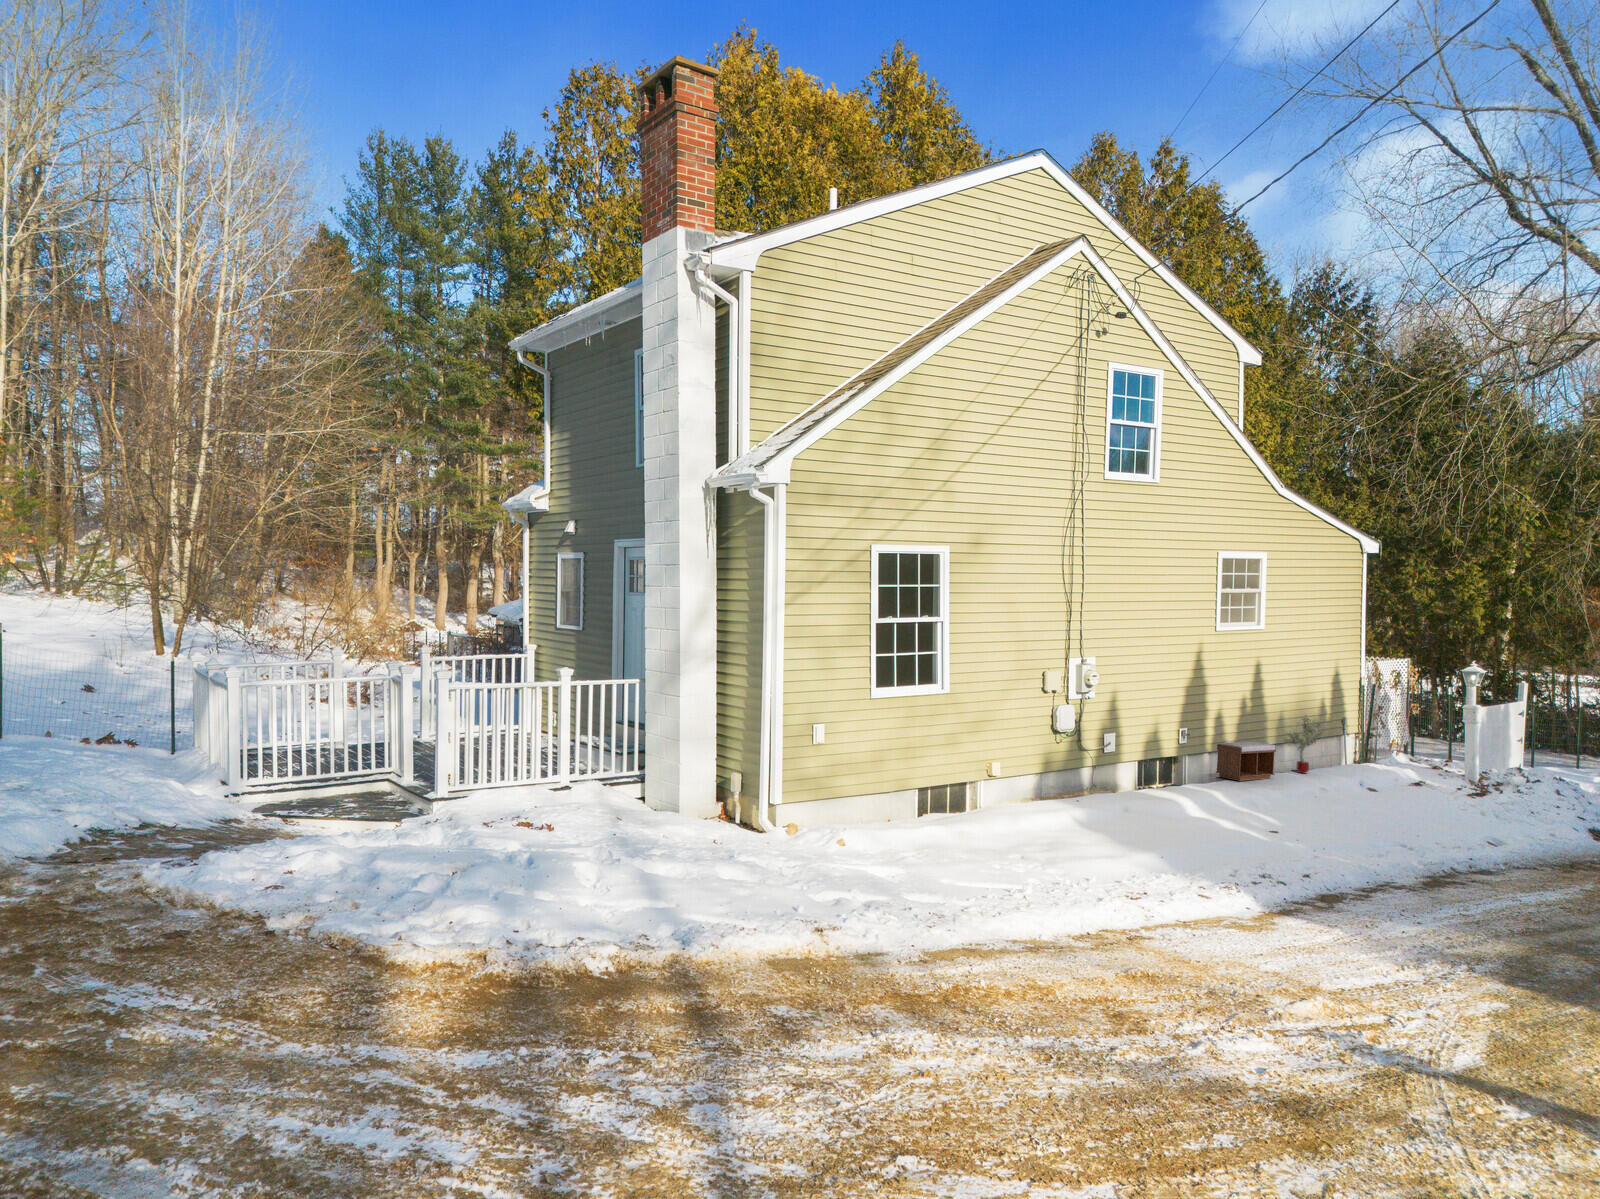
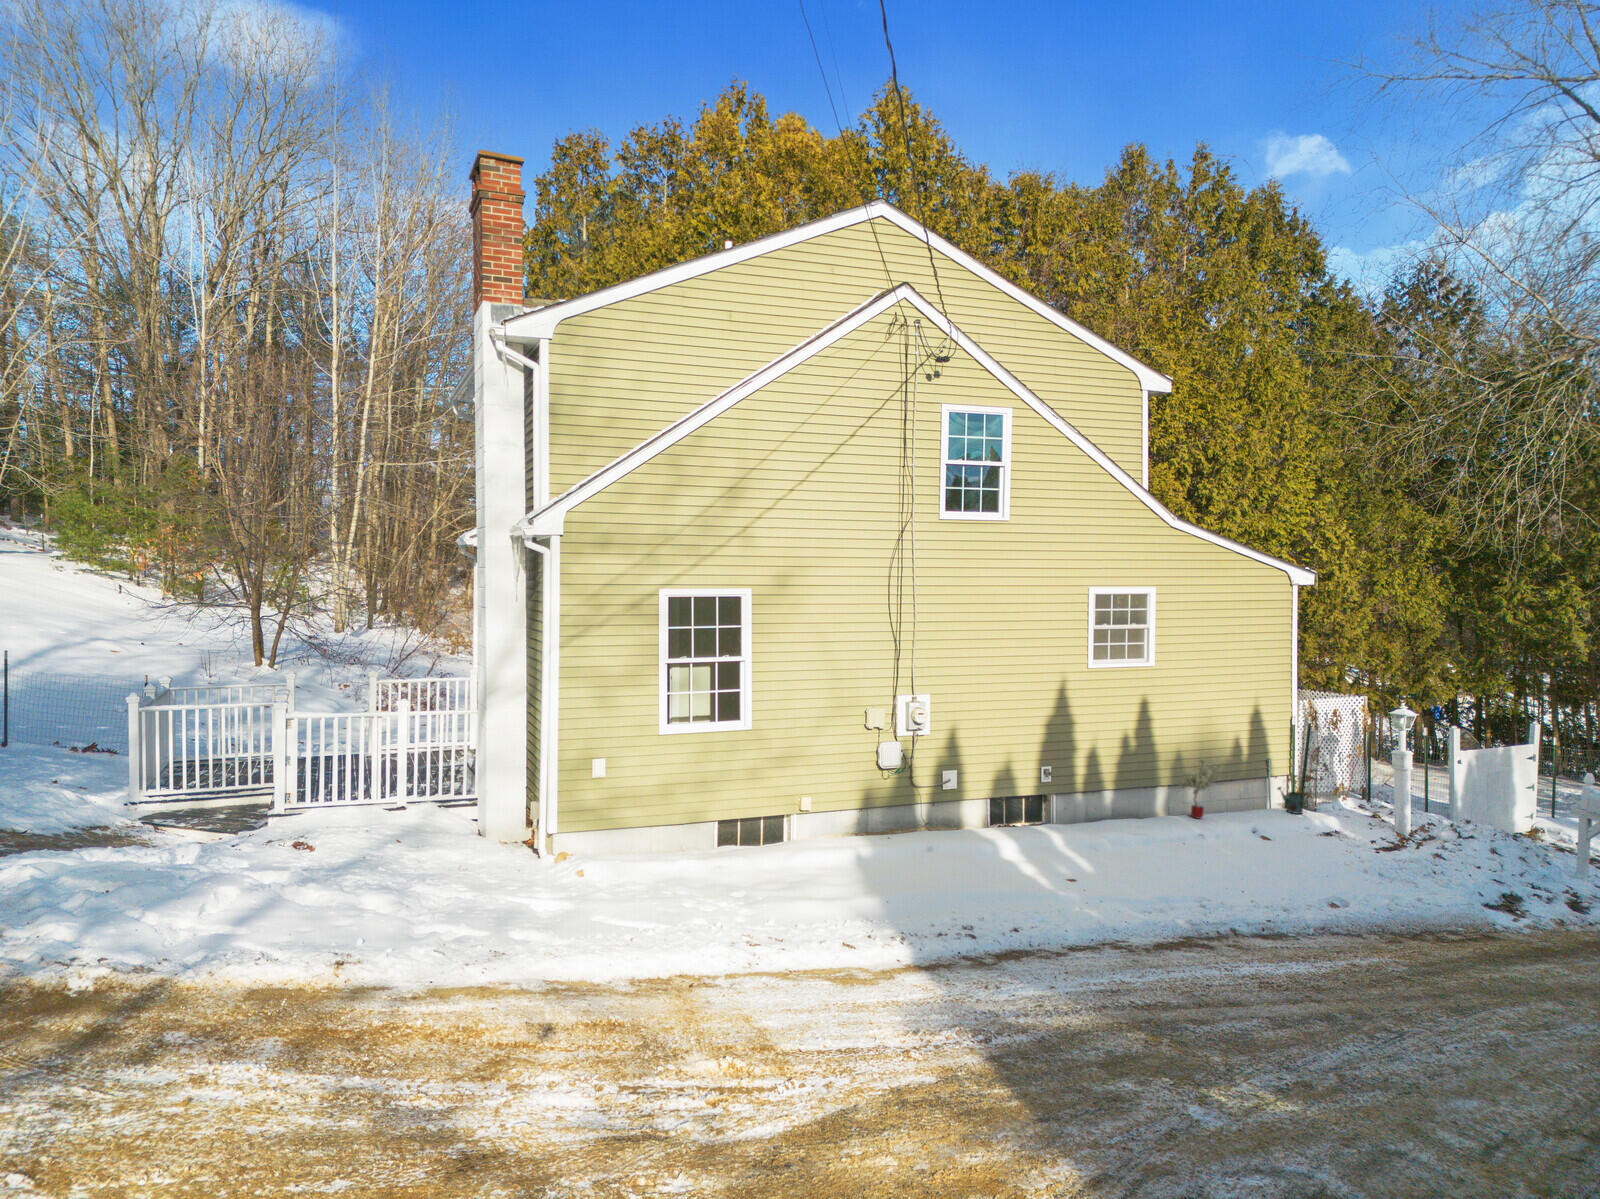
bench: present [1216,741,1276,781] -> none [1090,783,1157,824]
watering can: none [1354,742,1387,767] -> present [1278,787,1304,814]

